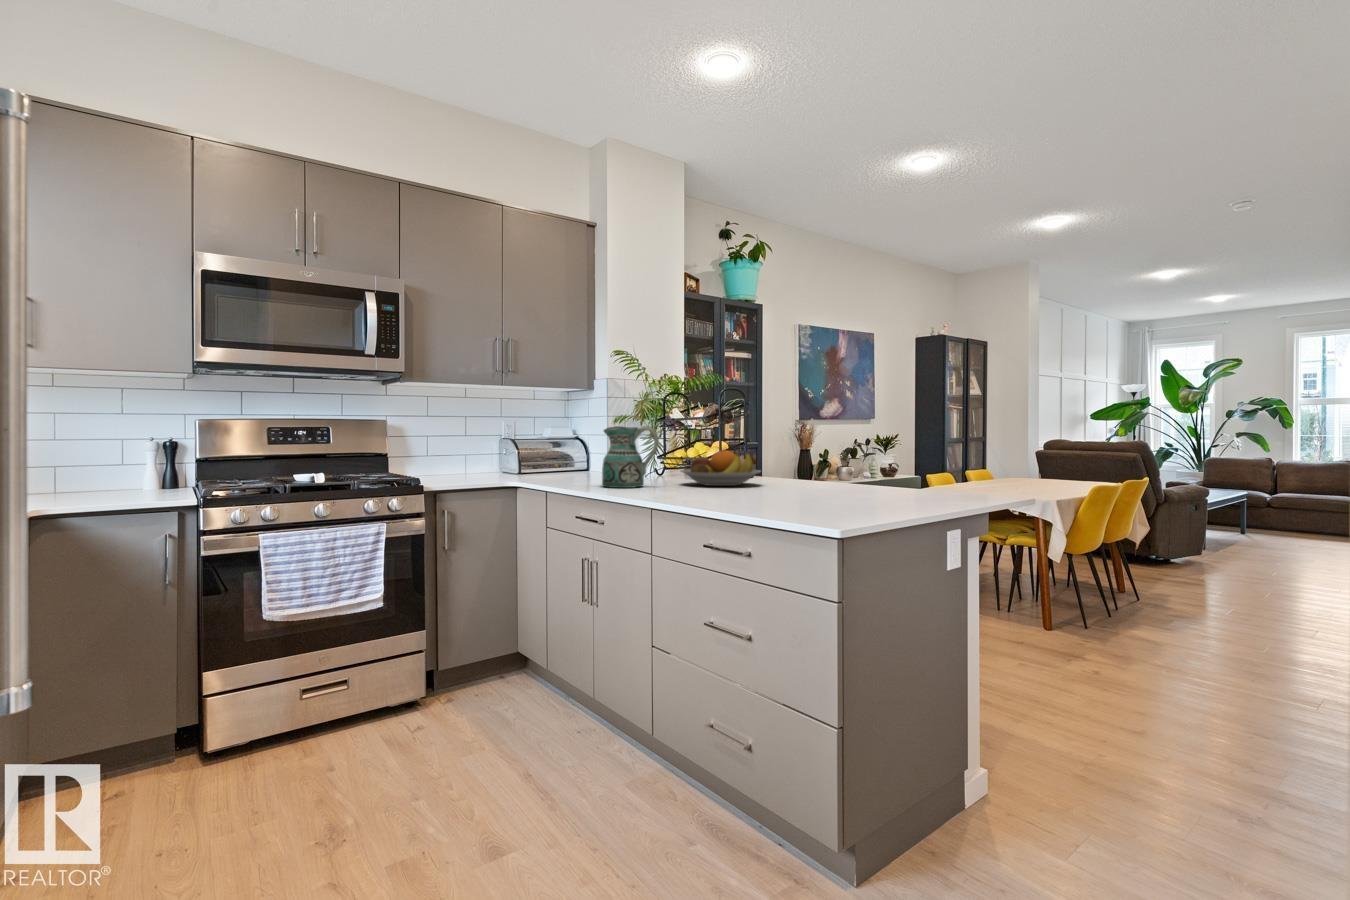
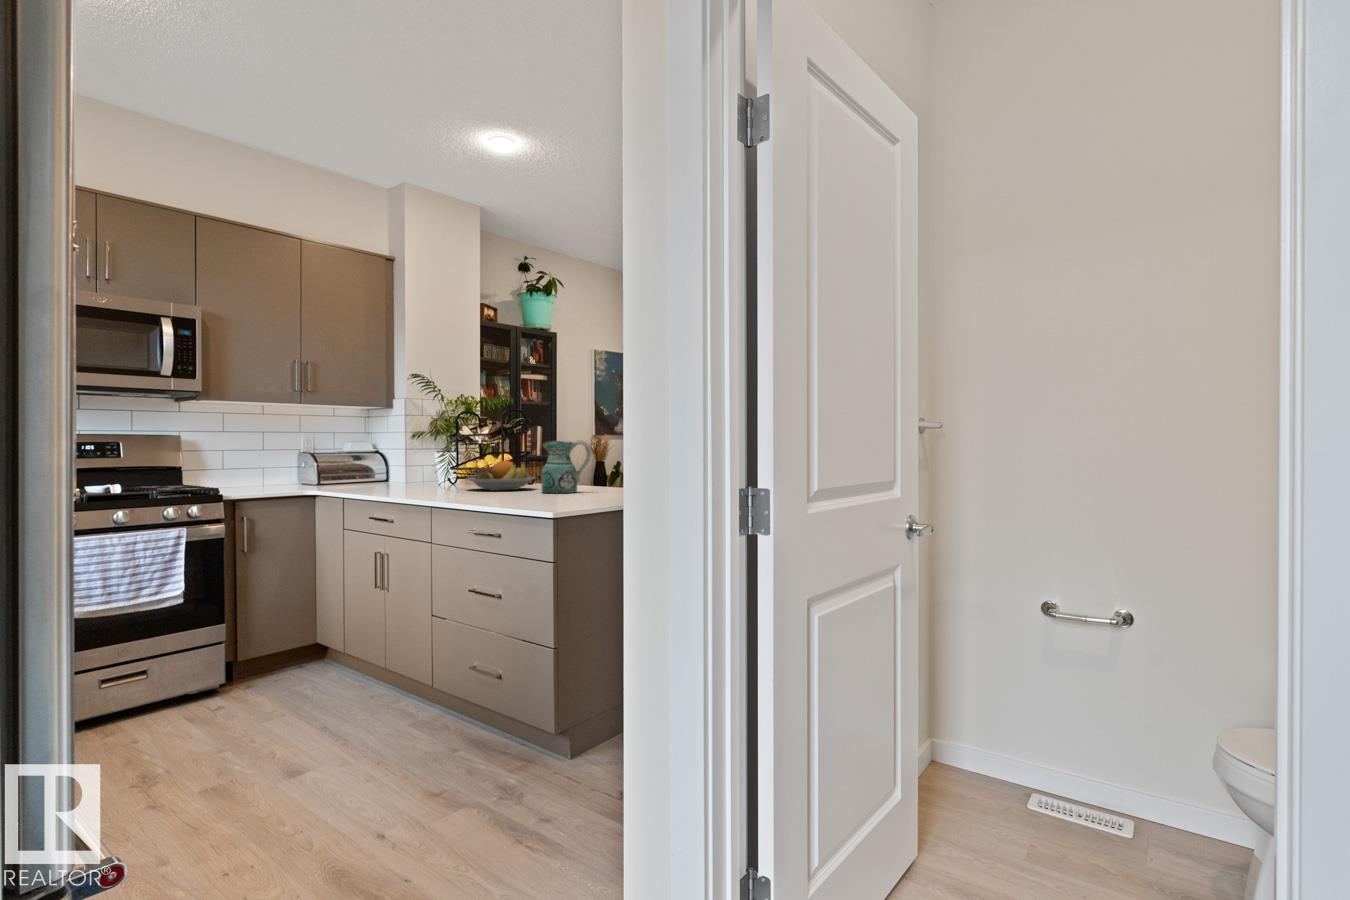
ceramic pitcher: present [602,426,659,488] -> present [541,440,590,493]

